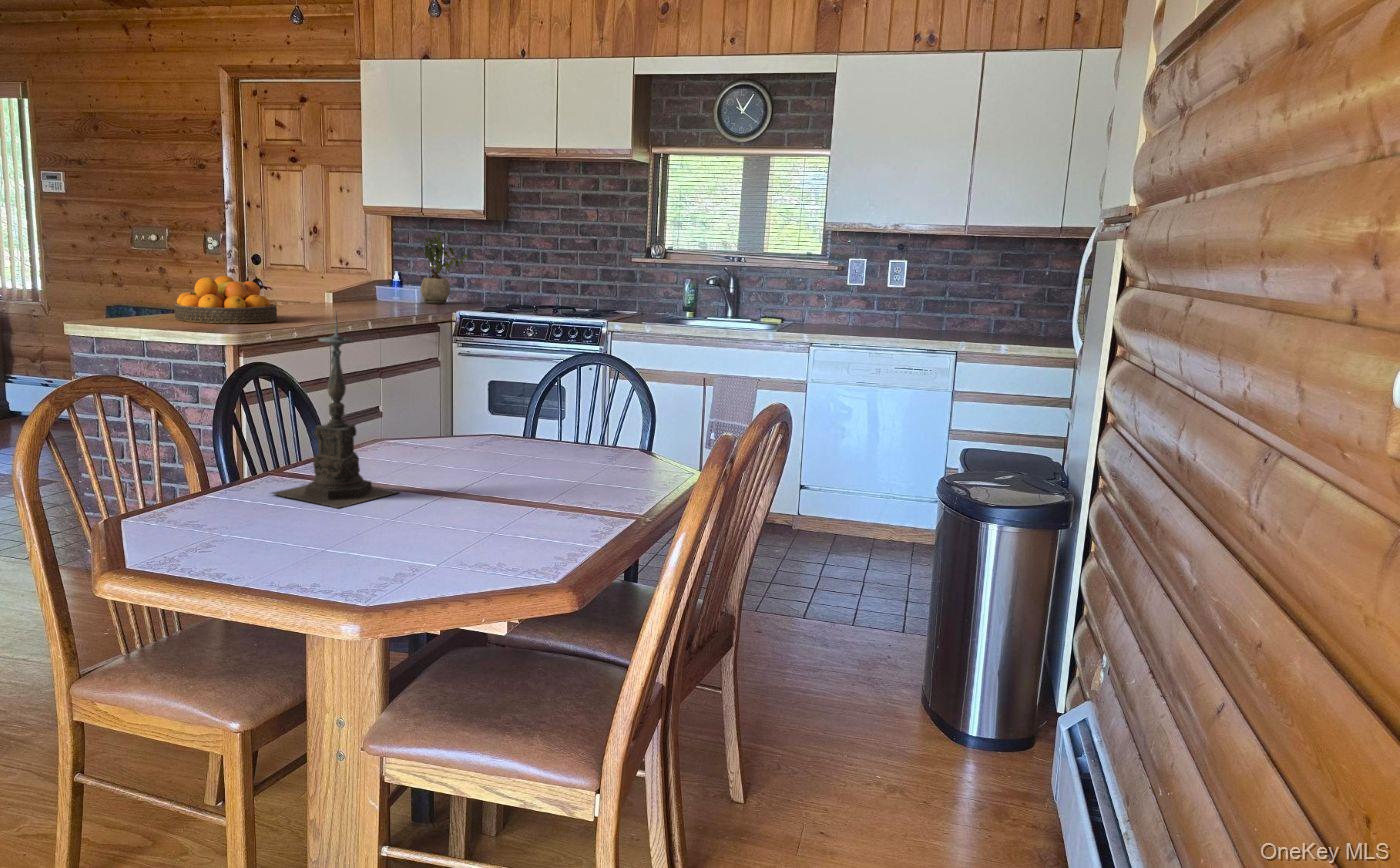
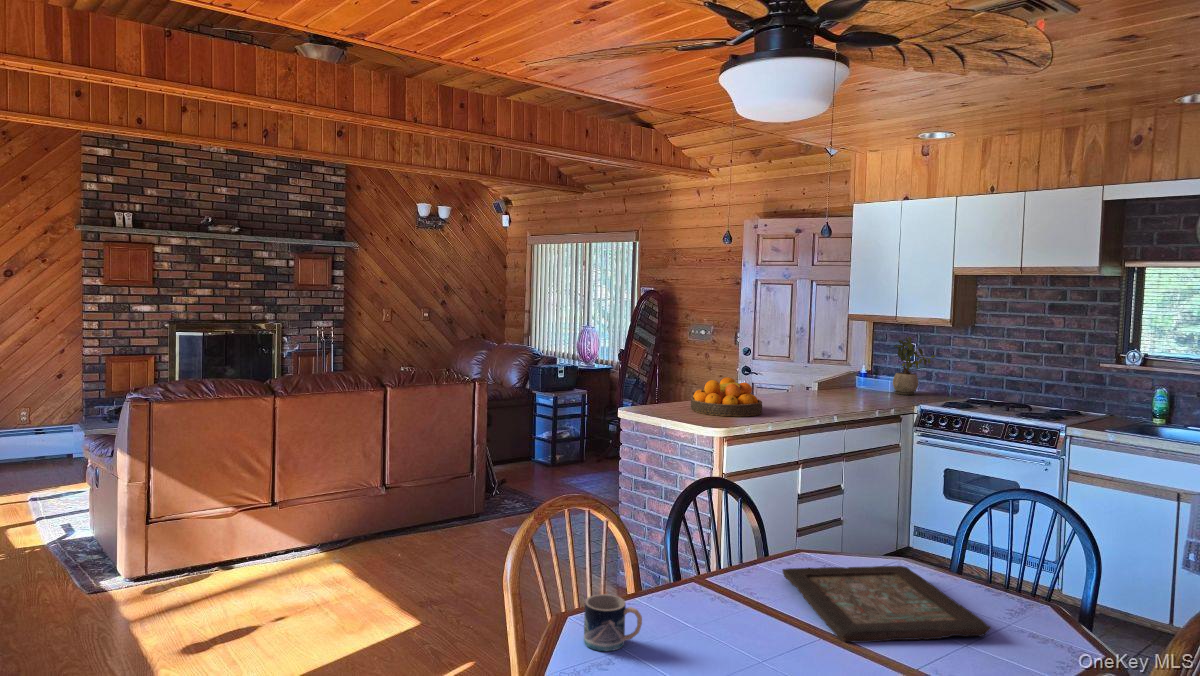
candle holder: present [272,317,398,508] -> none [662,473,772,657]
decorative tray: none [380,429,596,483] -> present [782,566,991,643]
mug: none [183,462,259,521] -> present [584,594,642,651]

